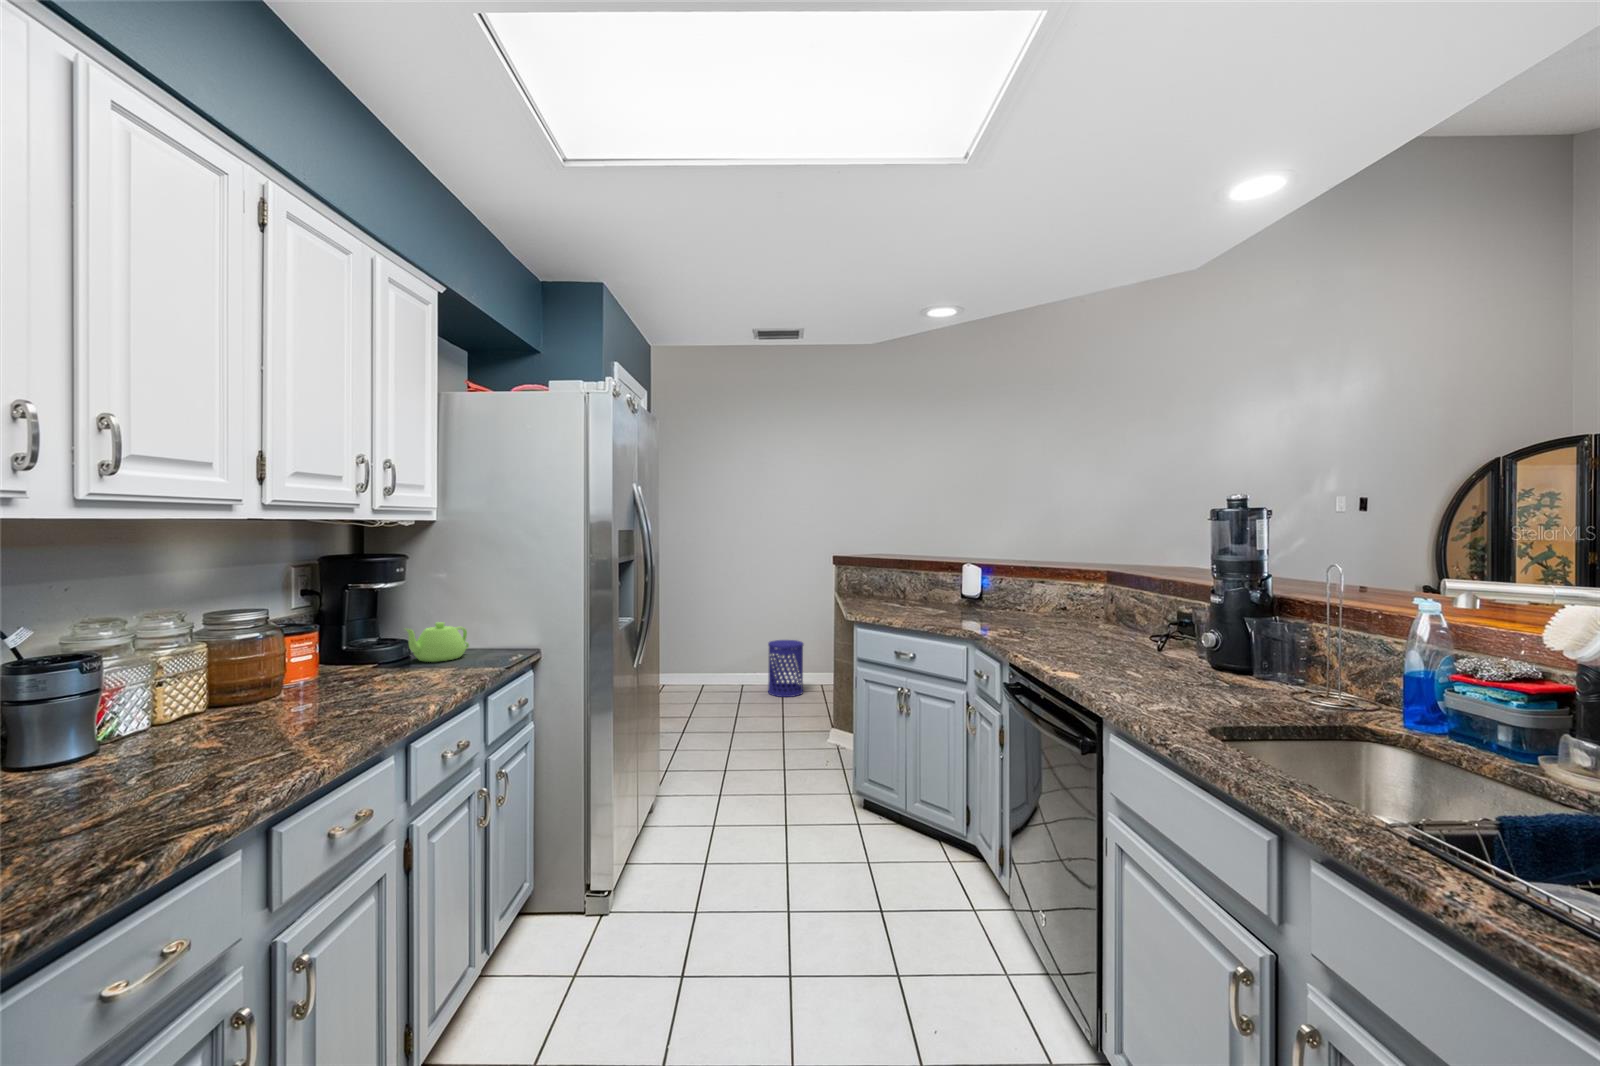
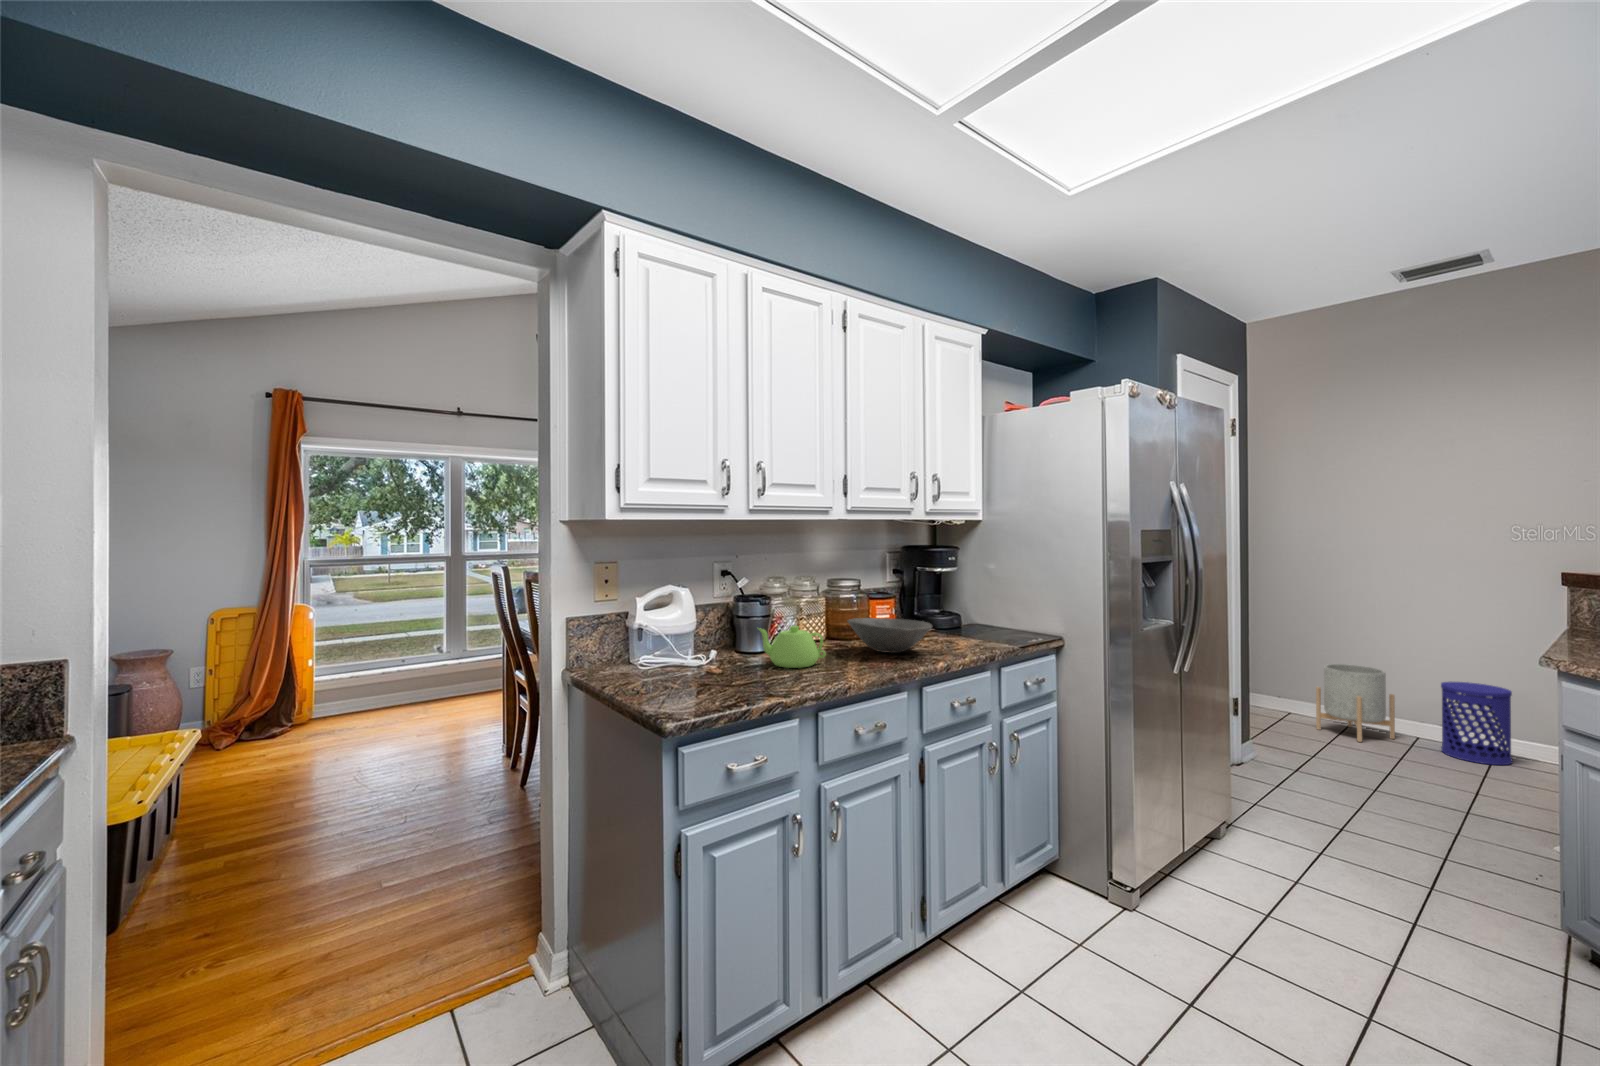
teapot: present [405,622,469,662] -> present [758,626,826,668]
planter: none [695,637,742,698] -> present [1316,664,1395,742]
bowl: none [266,659,408,711] -> present [848,618,932,653]

